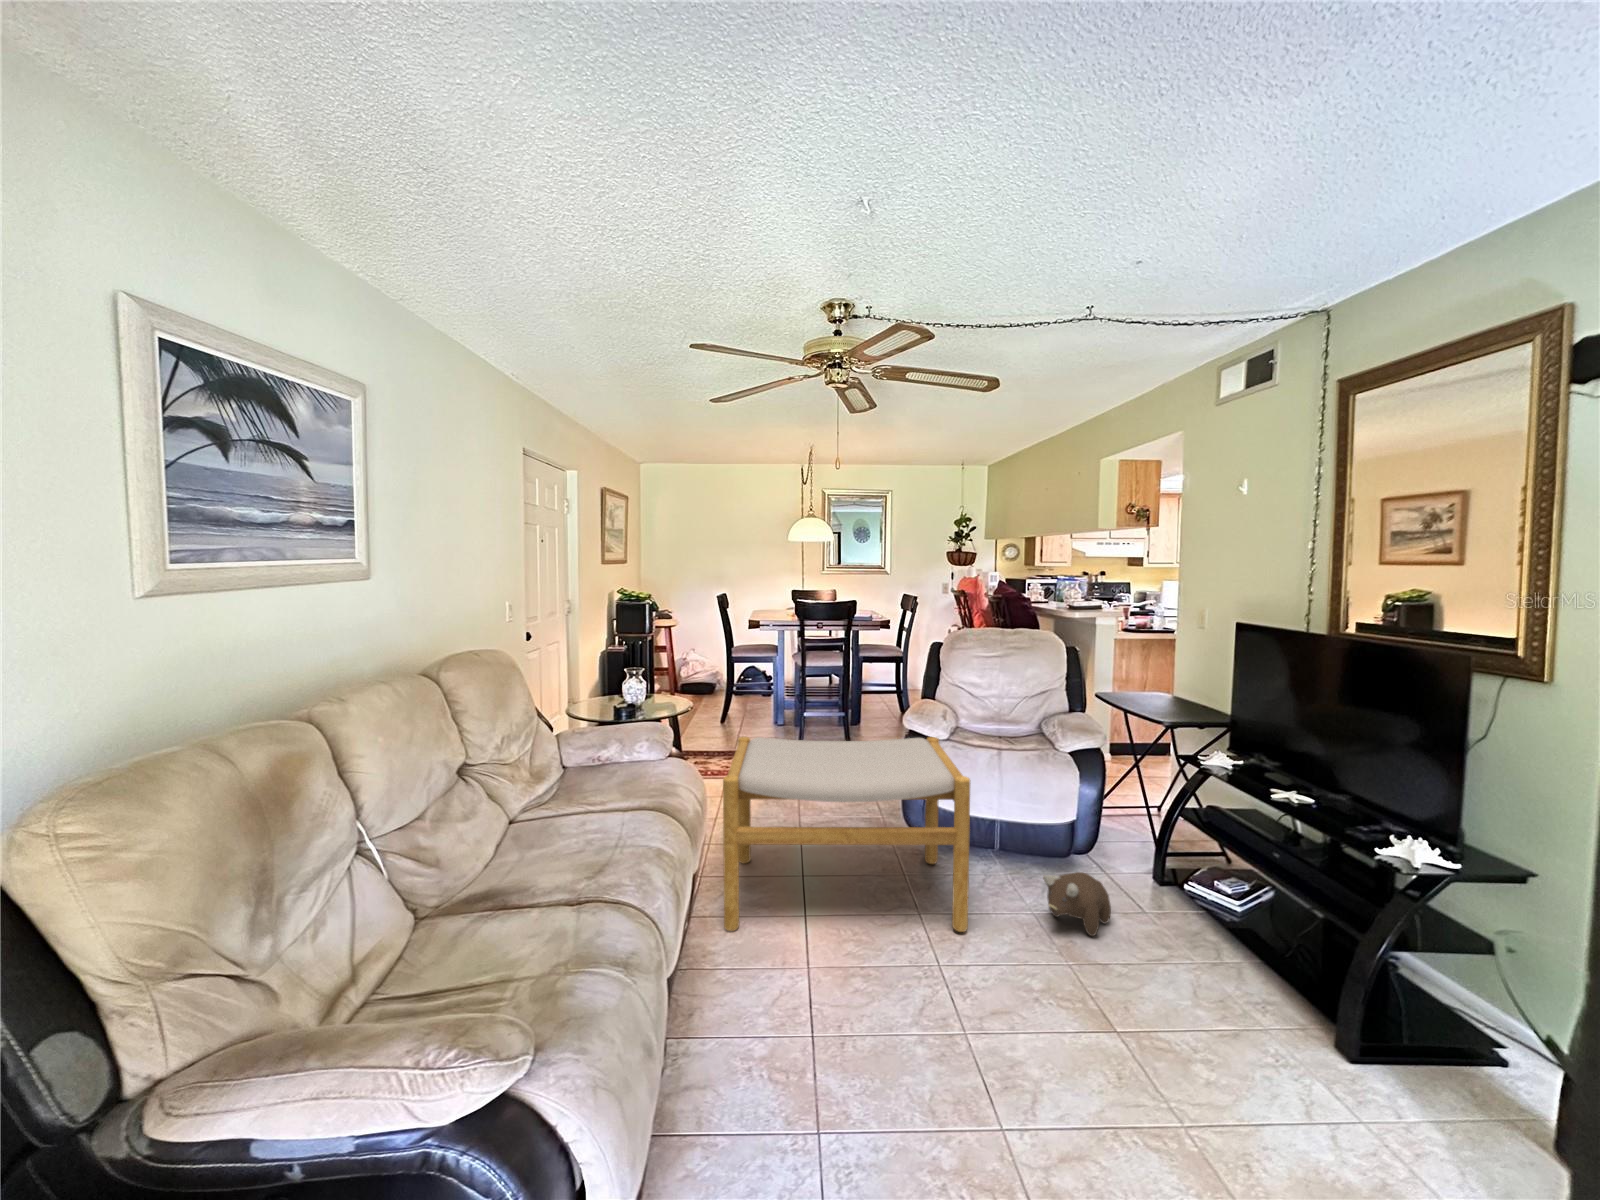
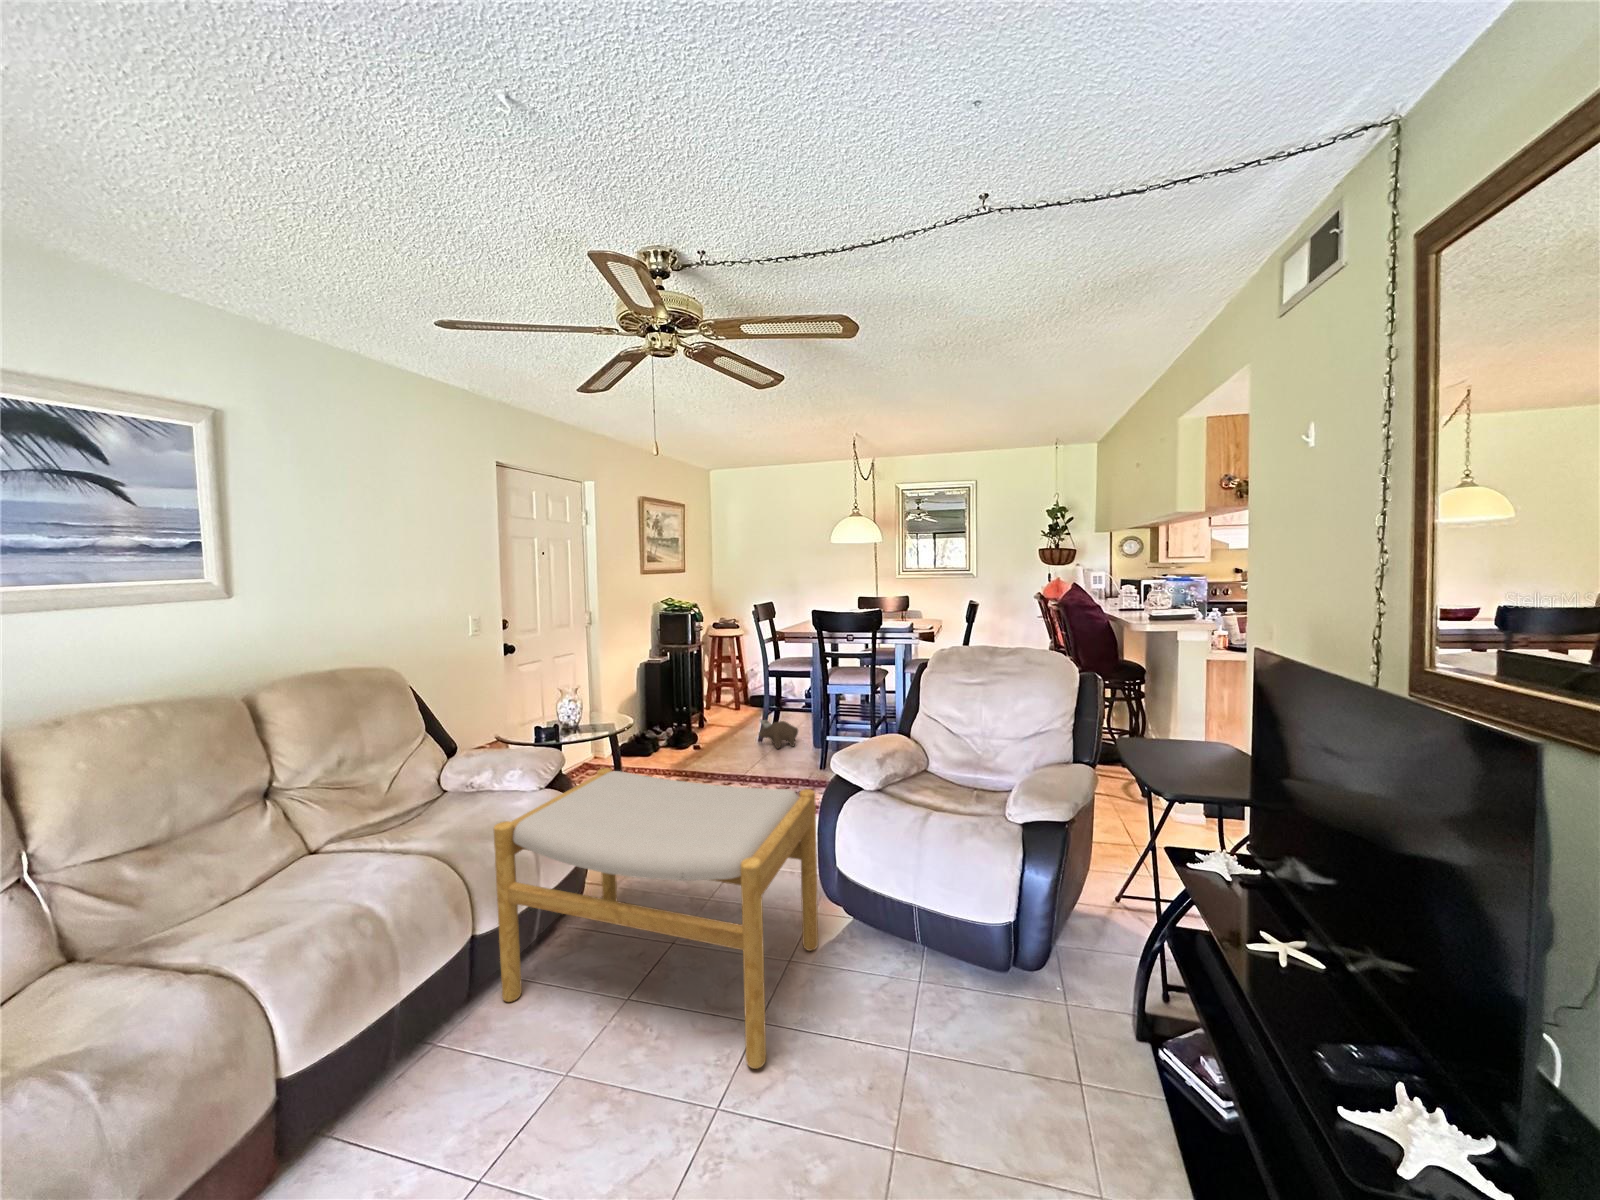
plush toy: present [1043,872,1111,936] -> present [759,719,798,749]

